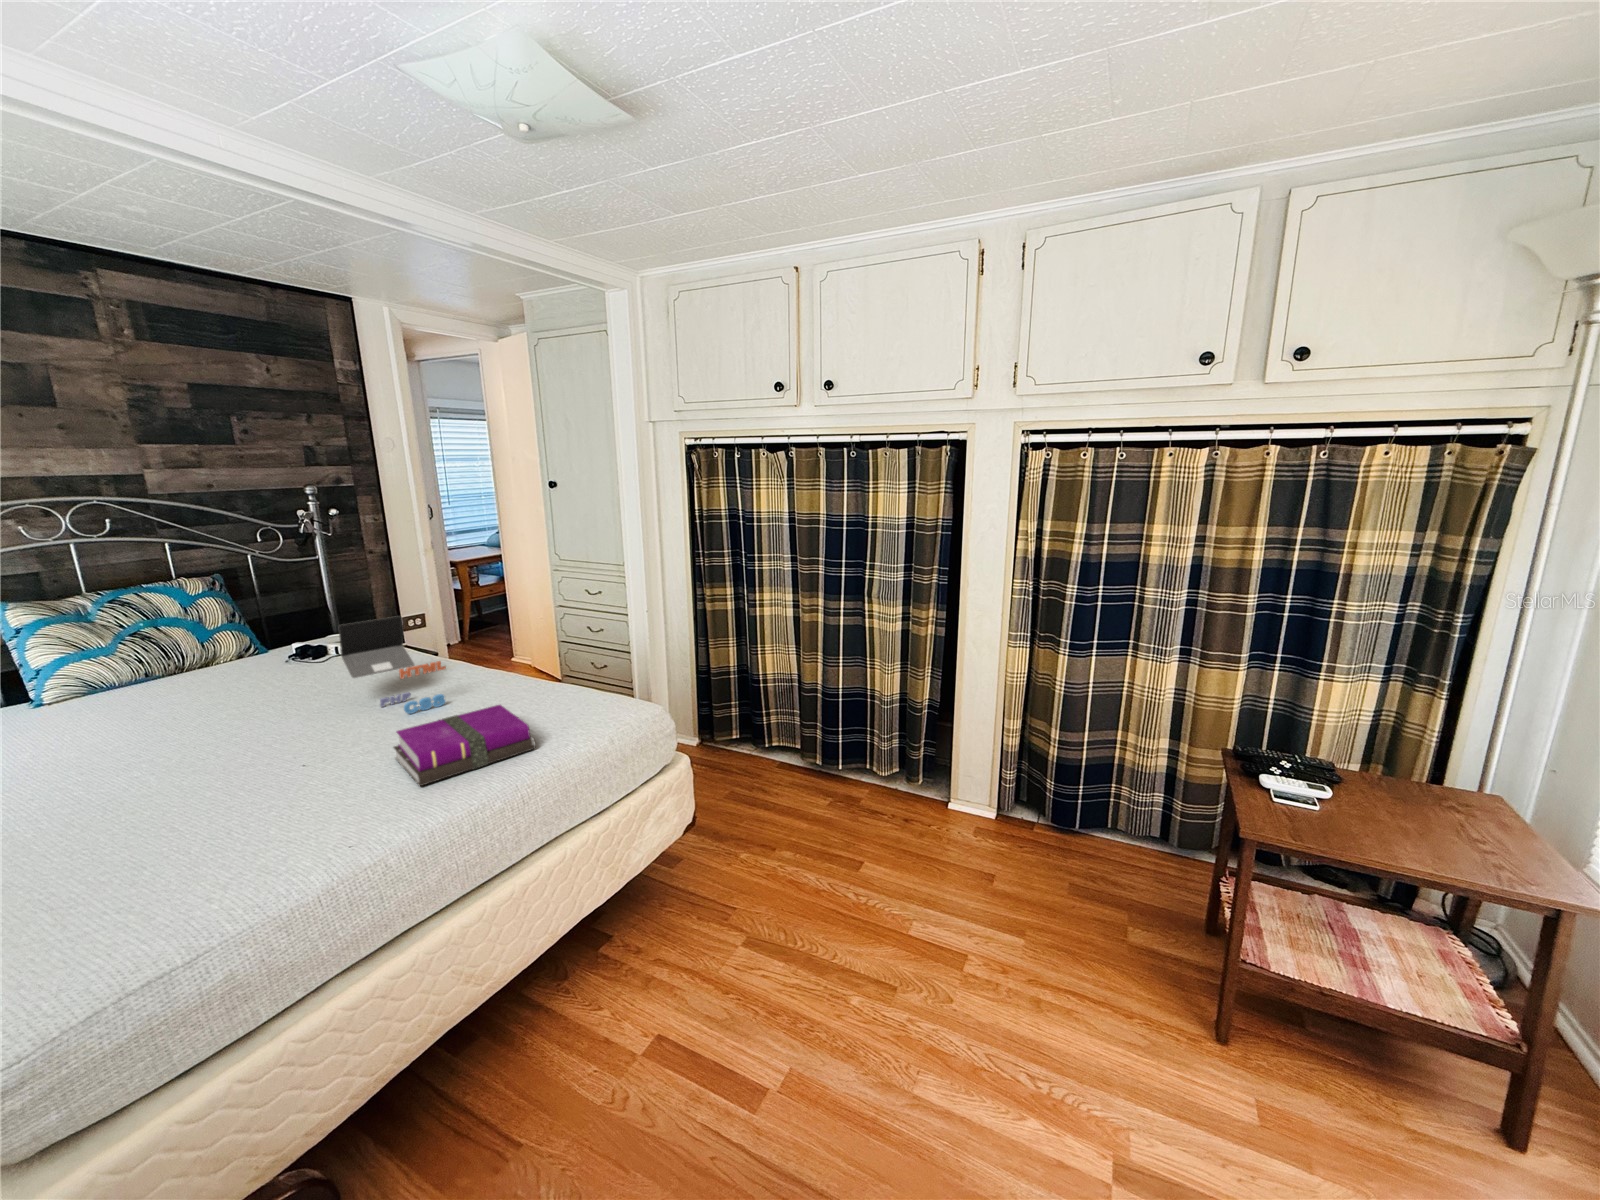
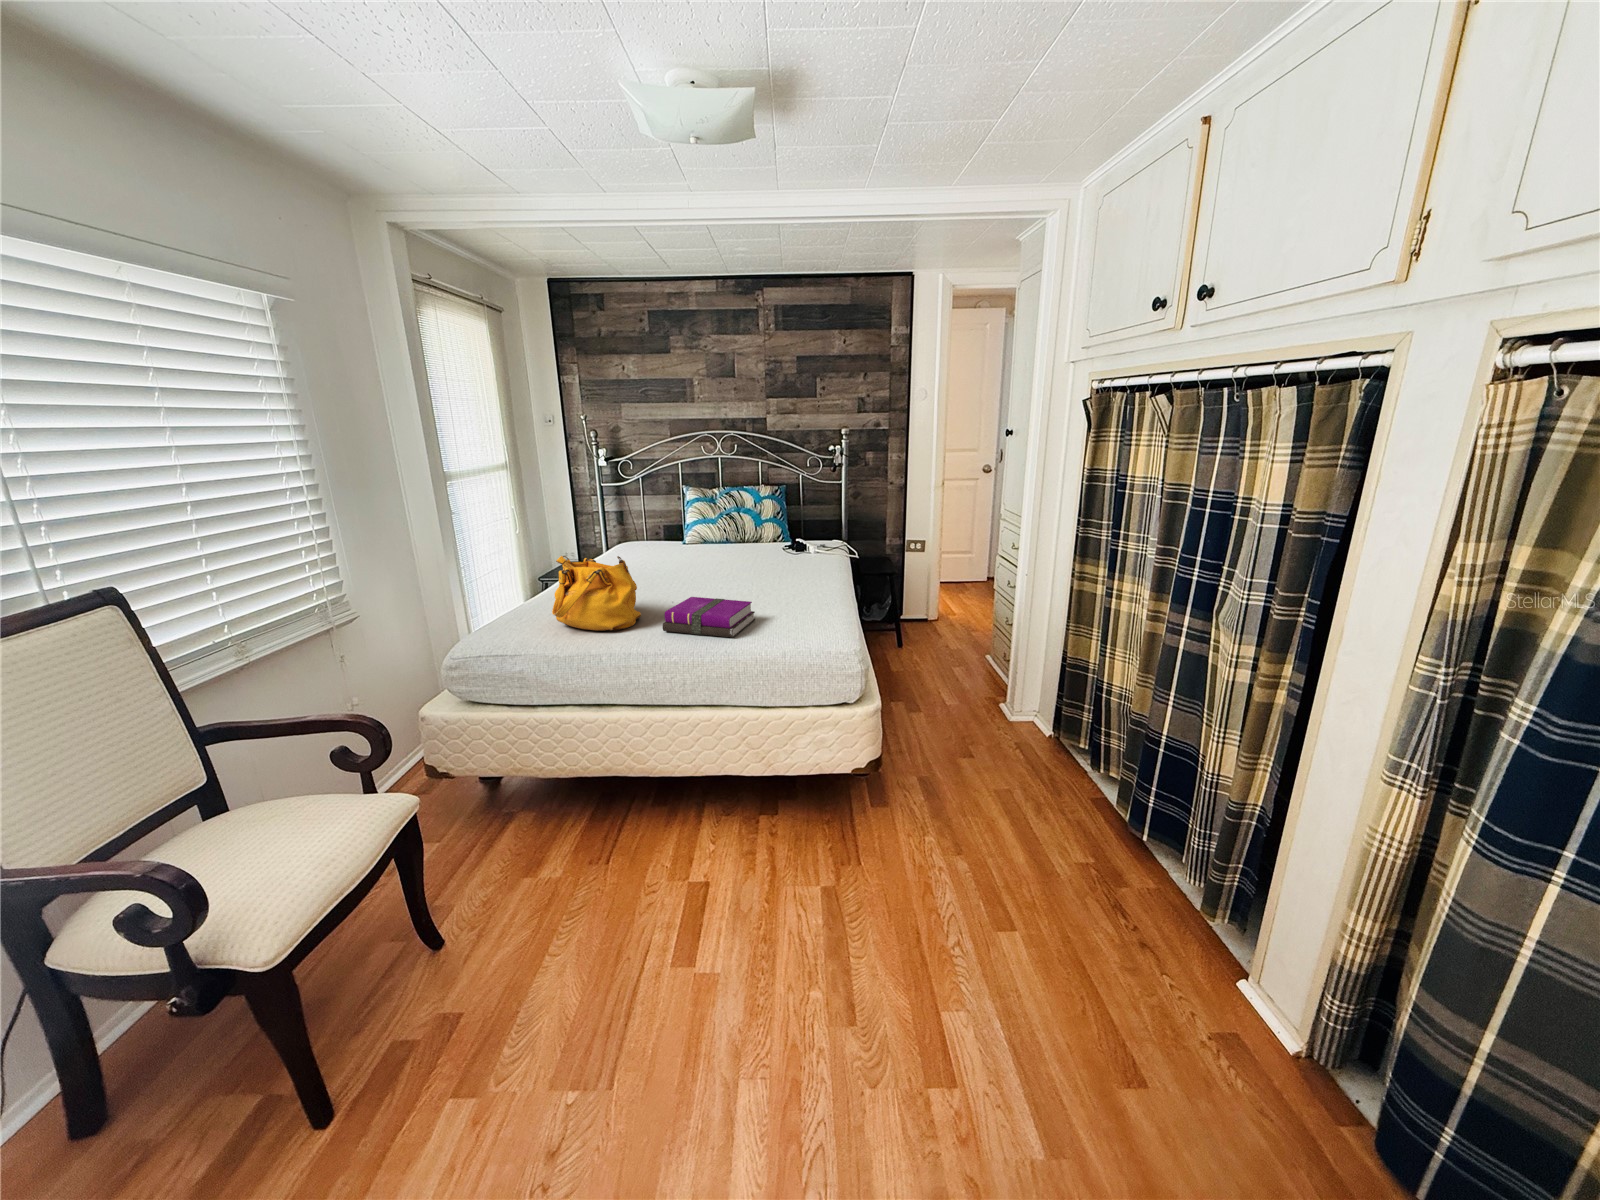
laptop: present [339,616,446,714] -> none [735,526,778,596]
handbag: none [101,700,346,873] -> present [552,556,641,631]

